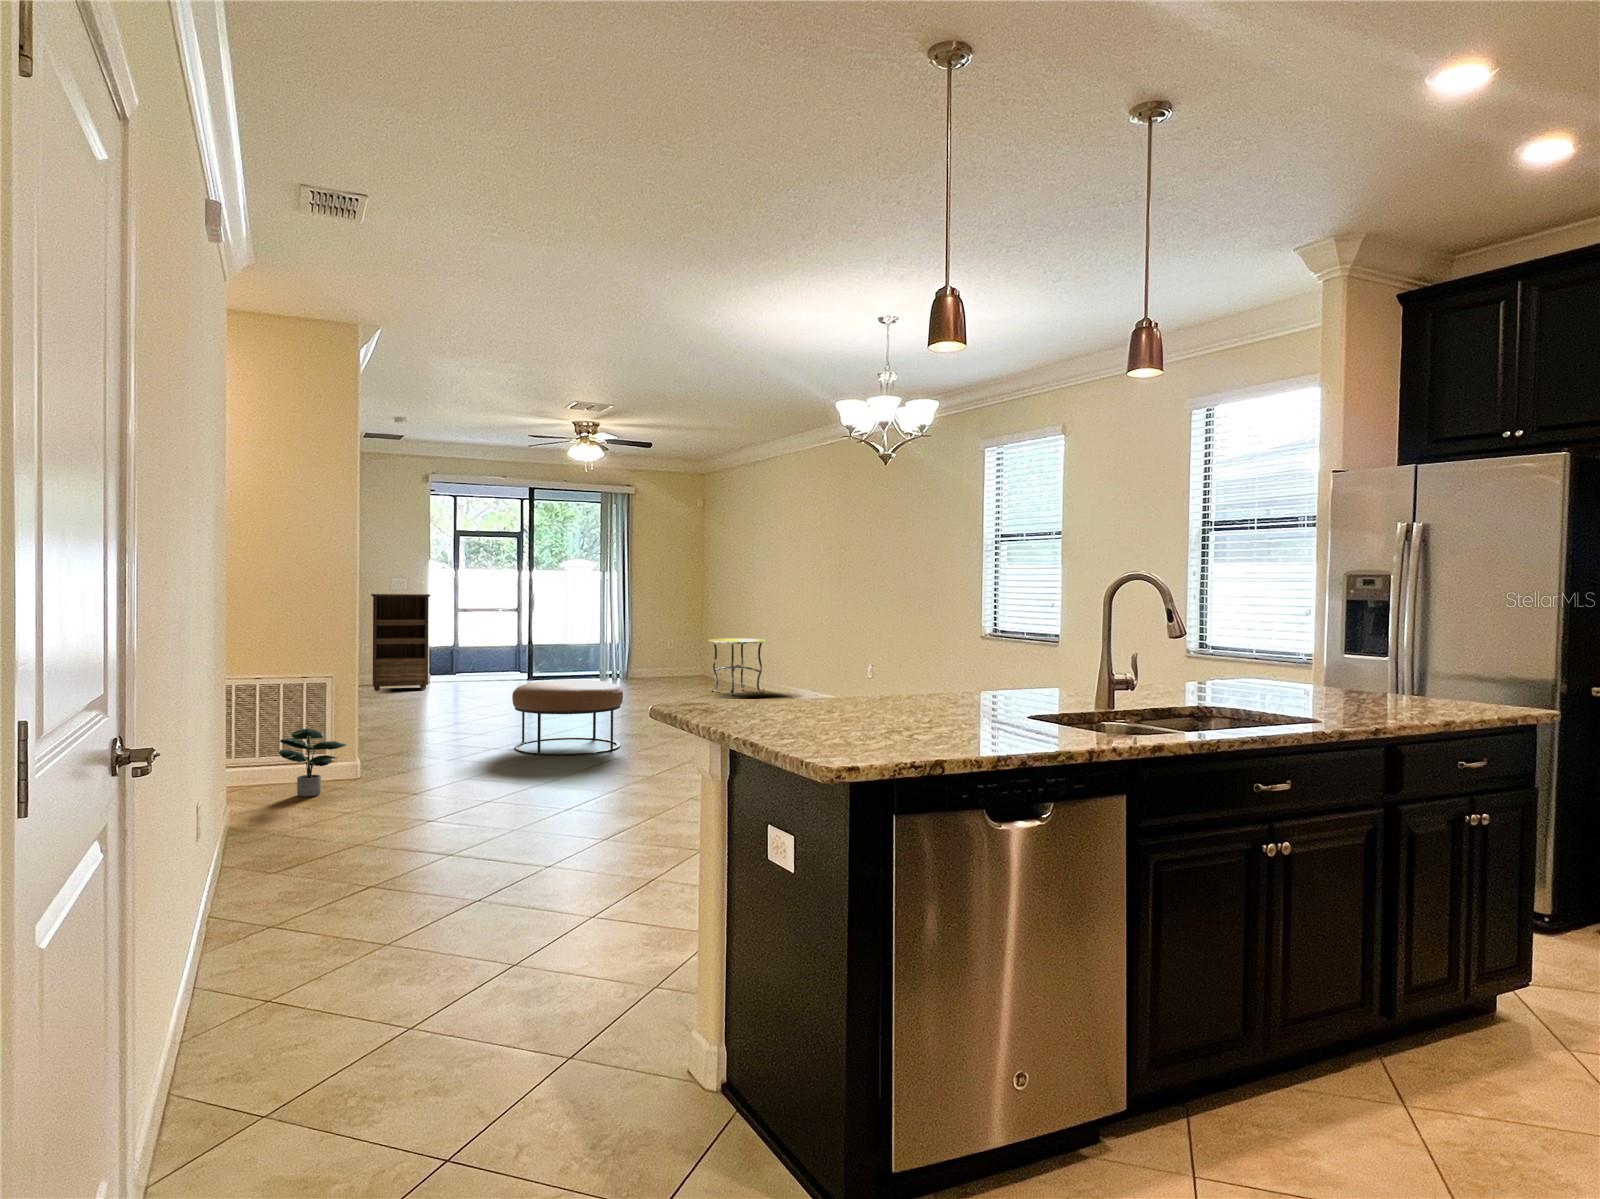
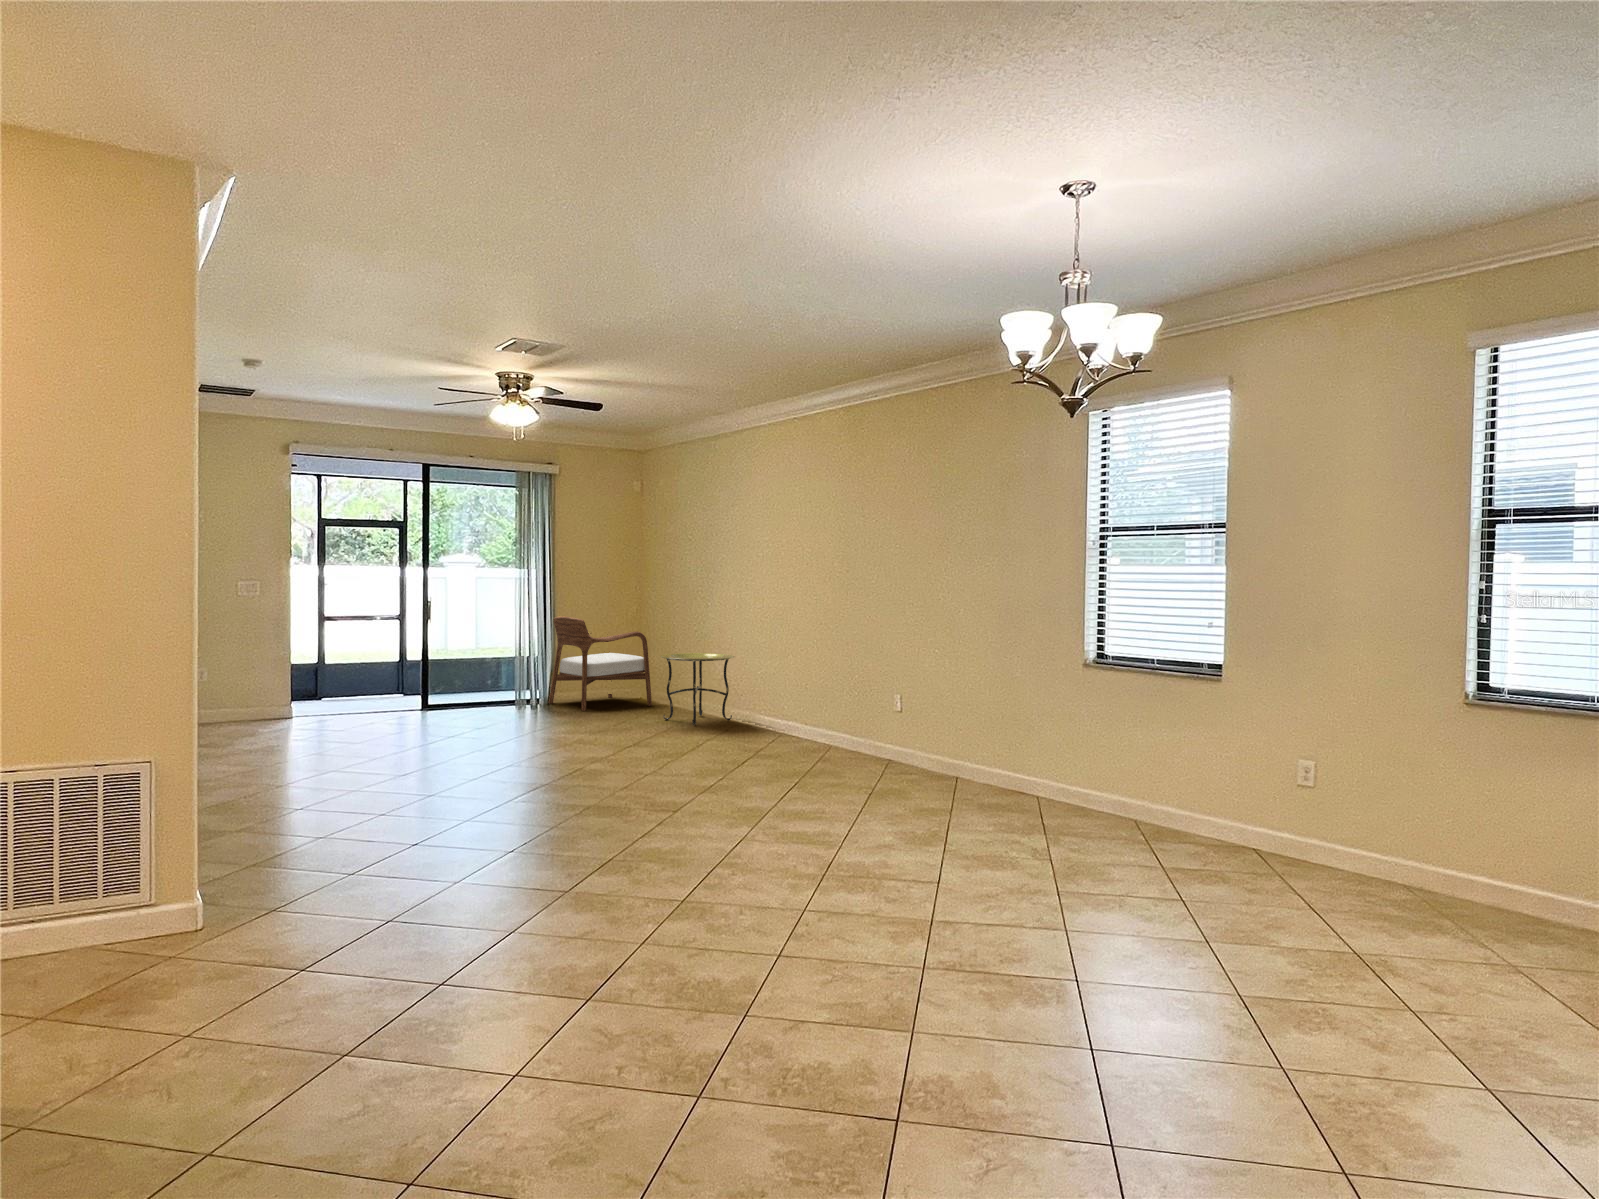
bookshelf: present [371,594,430,691] -> none [208,600,292,732]
armchair: none [627,609,709,685] -> present [549,616,652,711]
ottoman: present [512,680,623,755] -> none [440,732,604,853]
potted plant: present [279,729,347,797] -> none [36,862,172,993]

